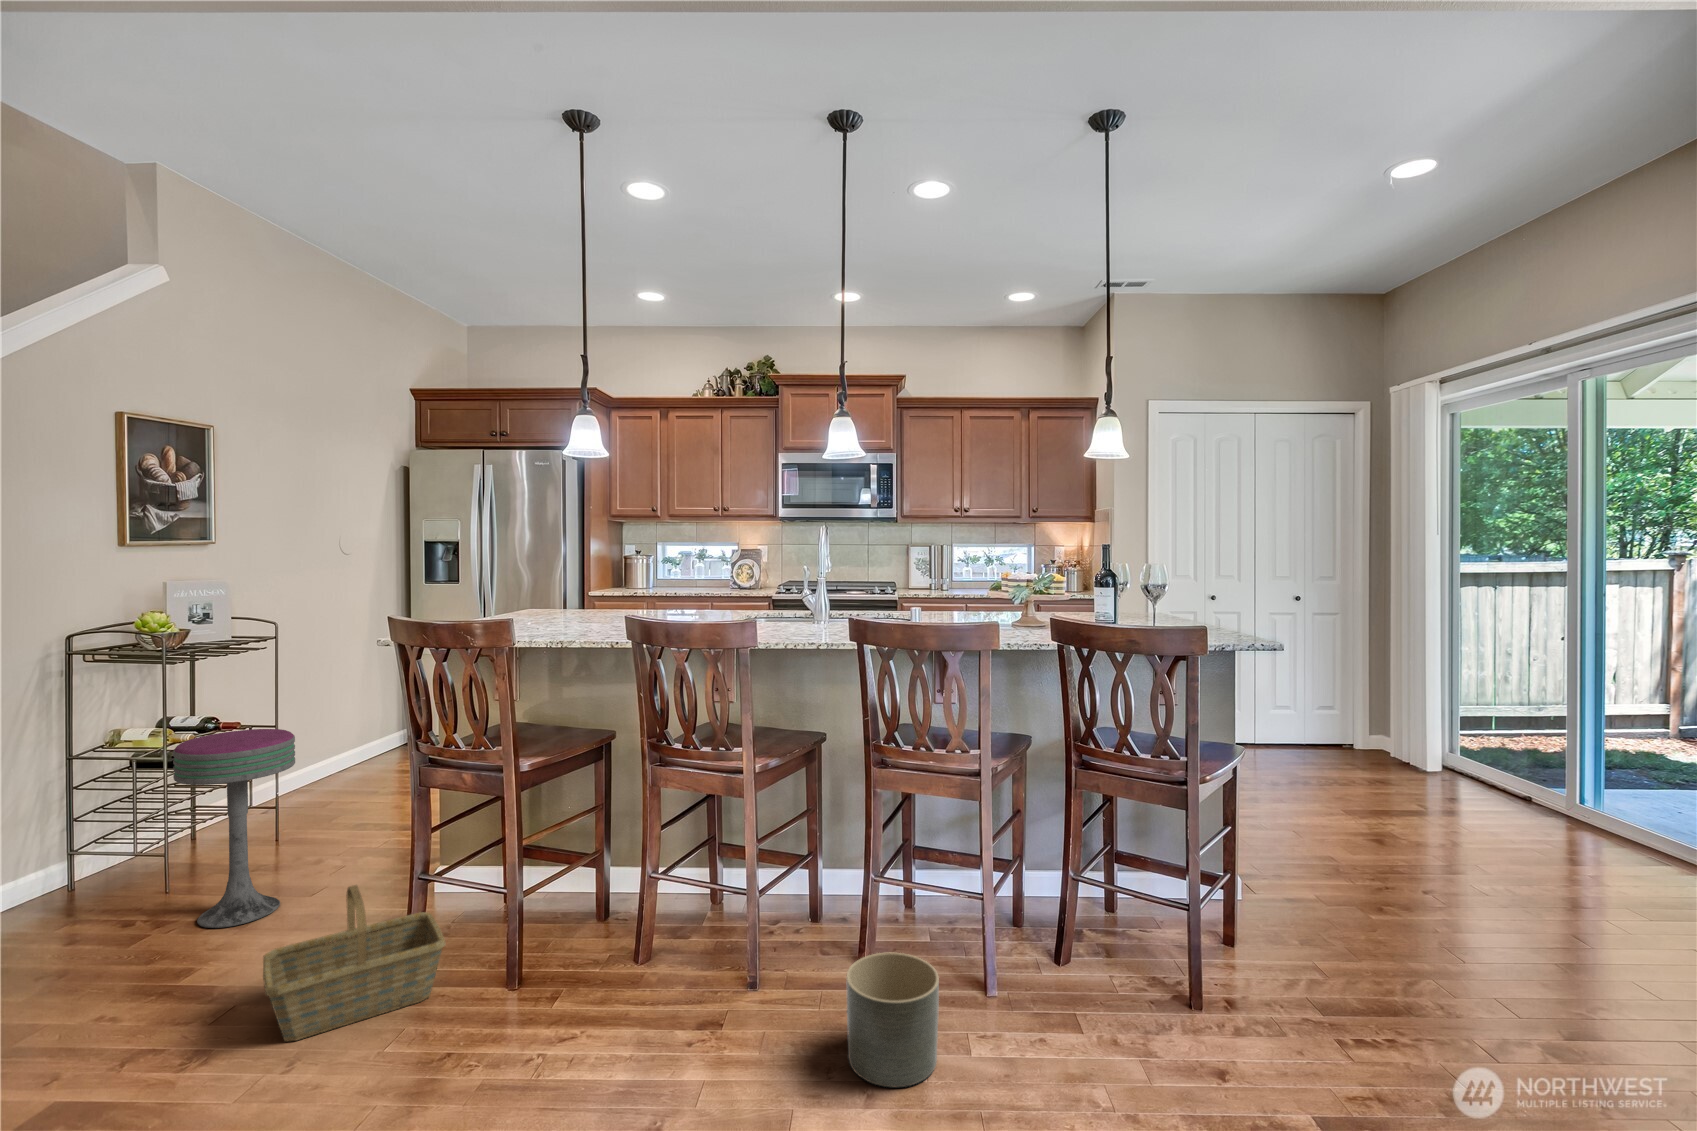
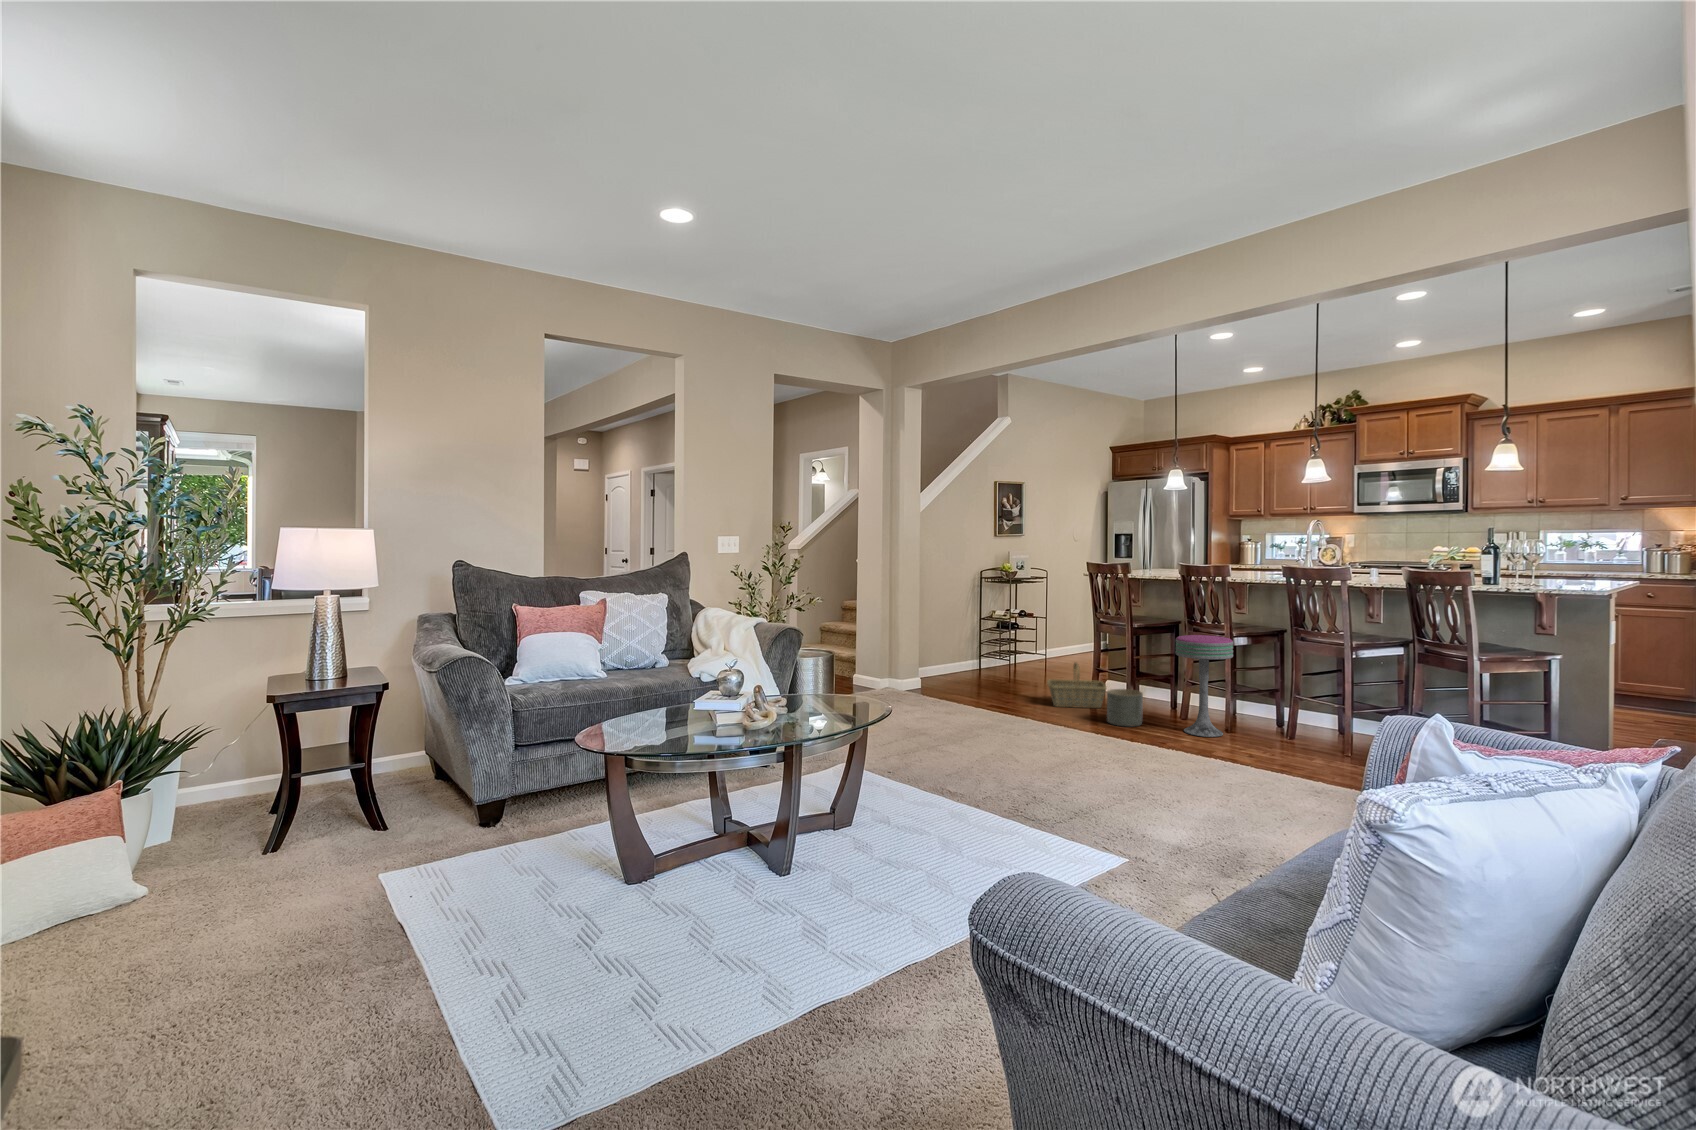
bar stool: present [173,729,295,928] -> present [1175,635,1233,737]
planter: present [846,953,939,1087] -> present [1107,689,1143,727]

